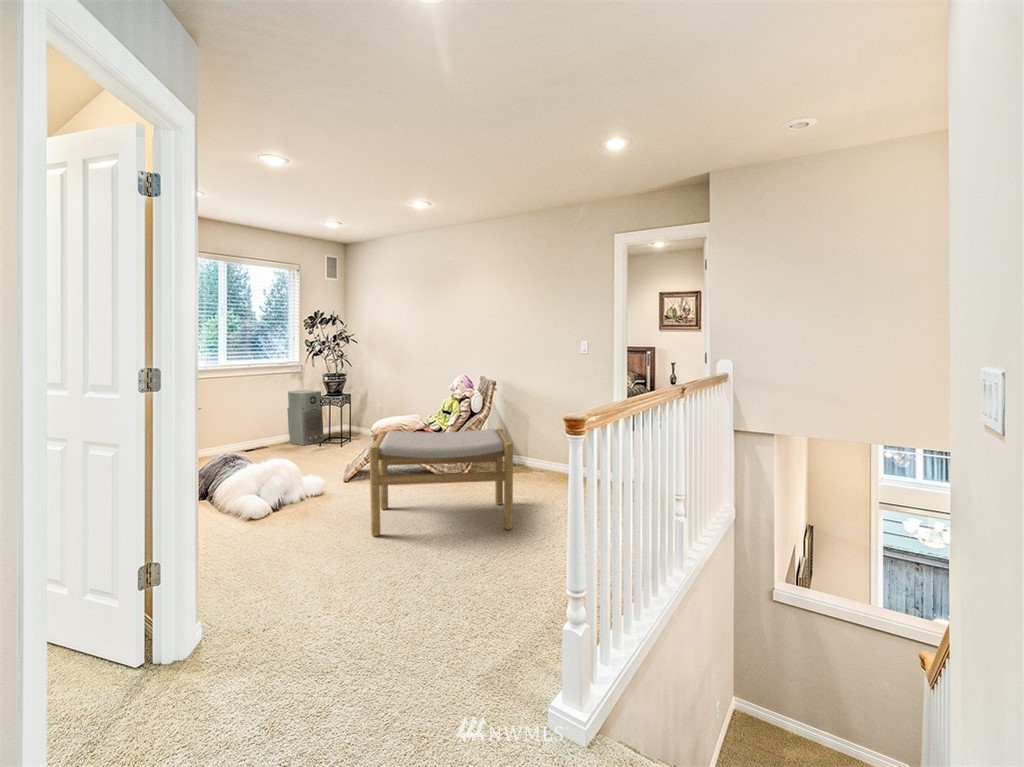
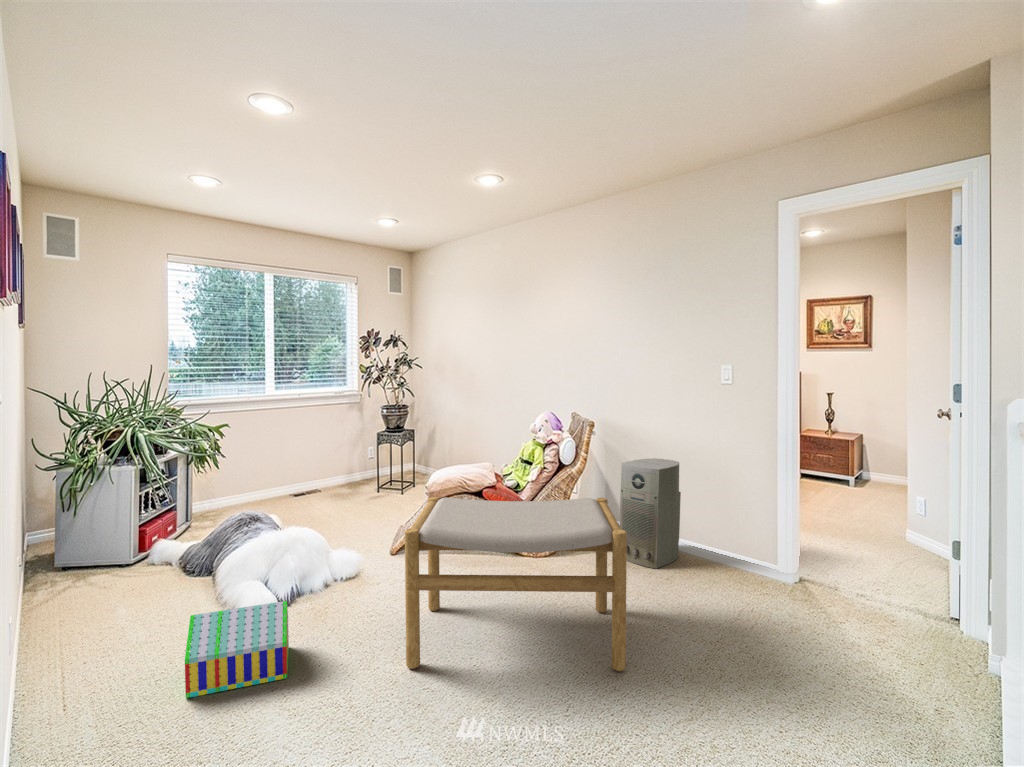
air purifier: present [287,390,324,445] -> present [620,458,681,569]
toy house: none [222,497,291,558] -> present [185,601,289,698]

